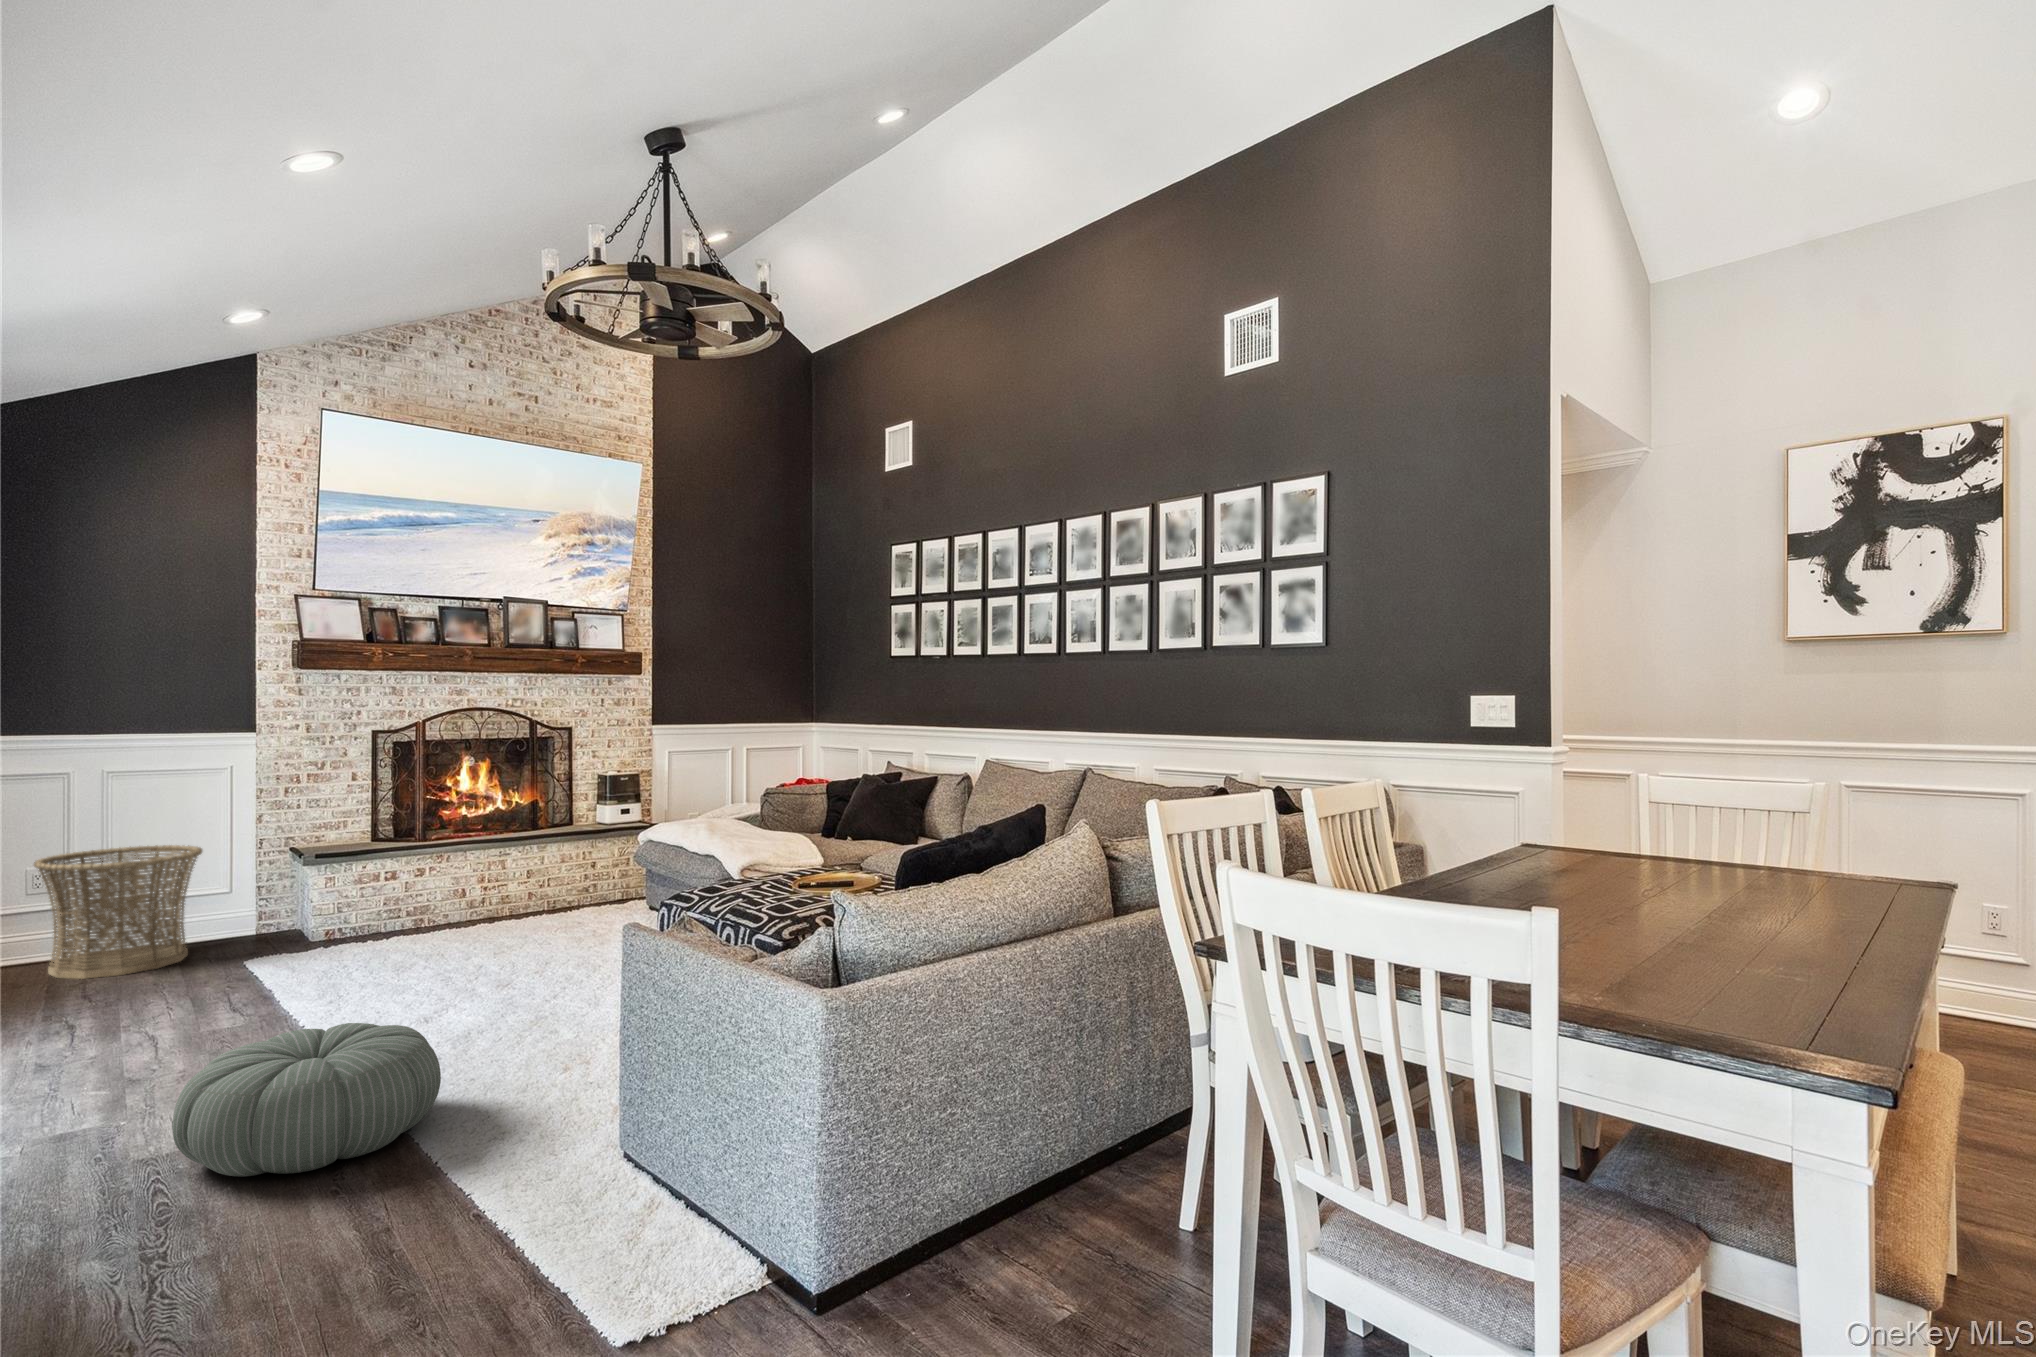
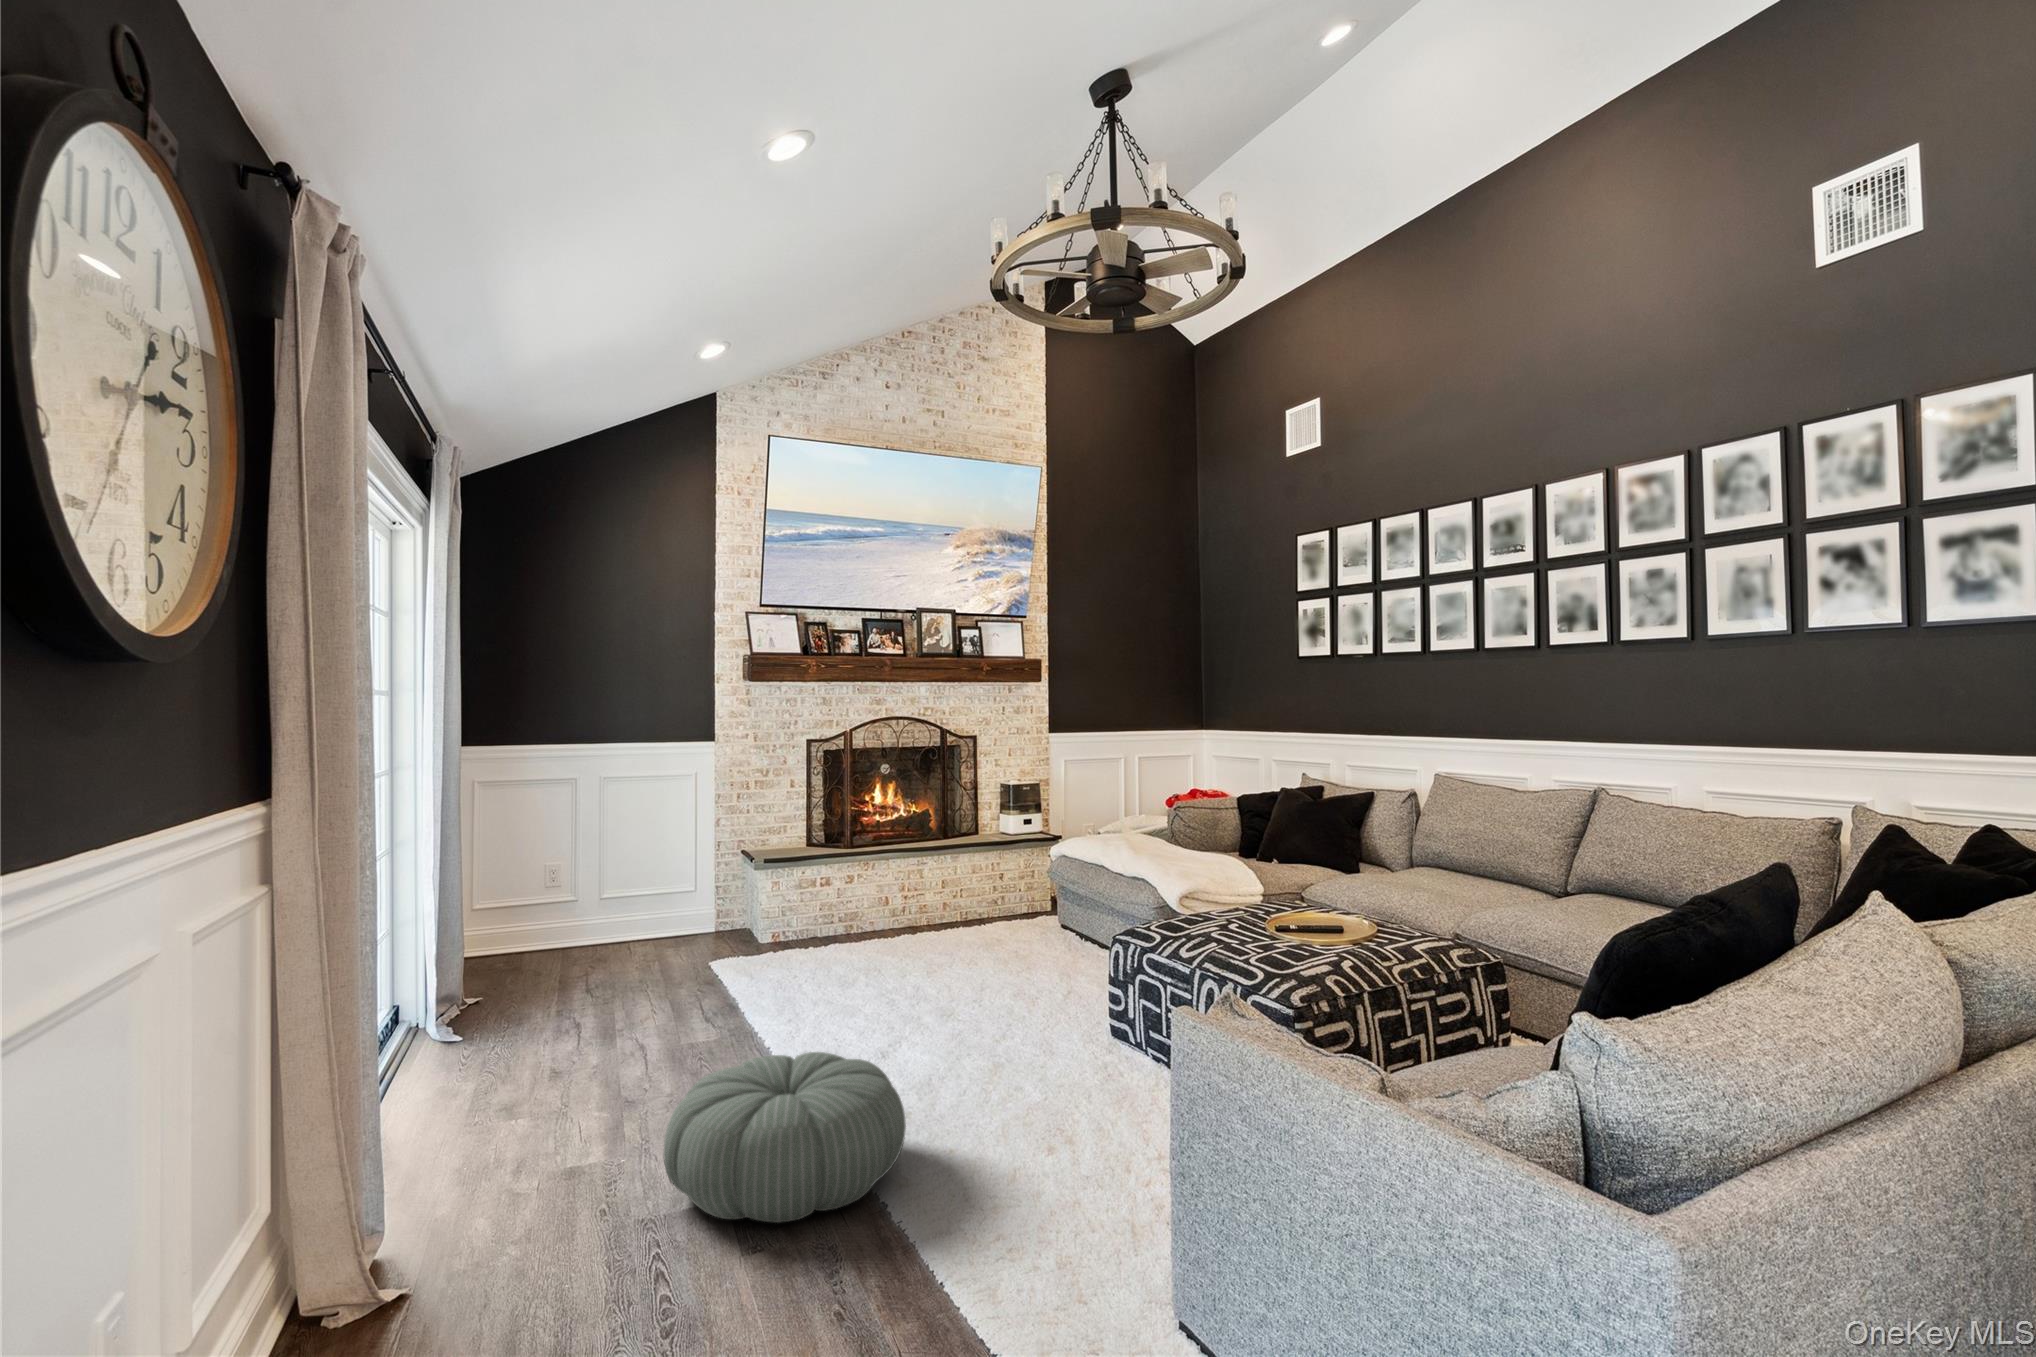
basket: present [34,845,202,979] -> none [550,844,674,965]

